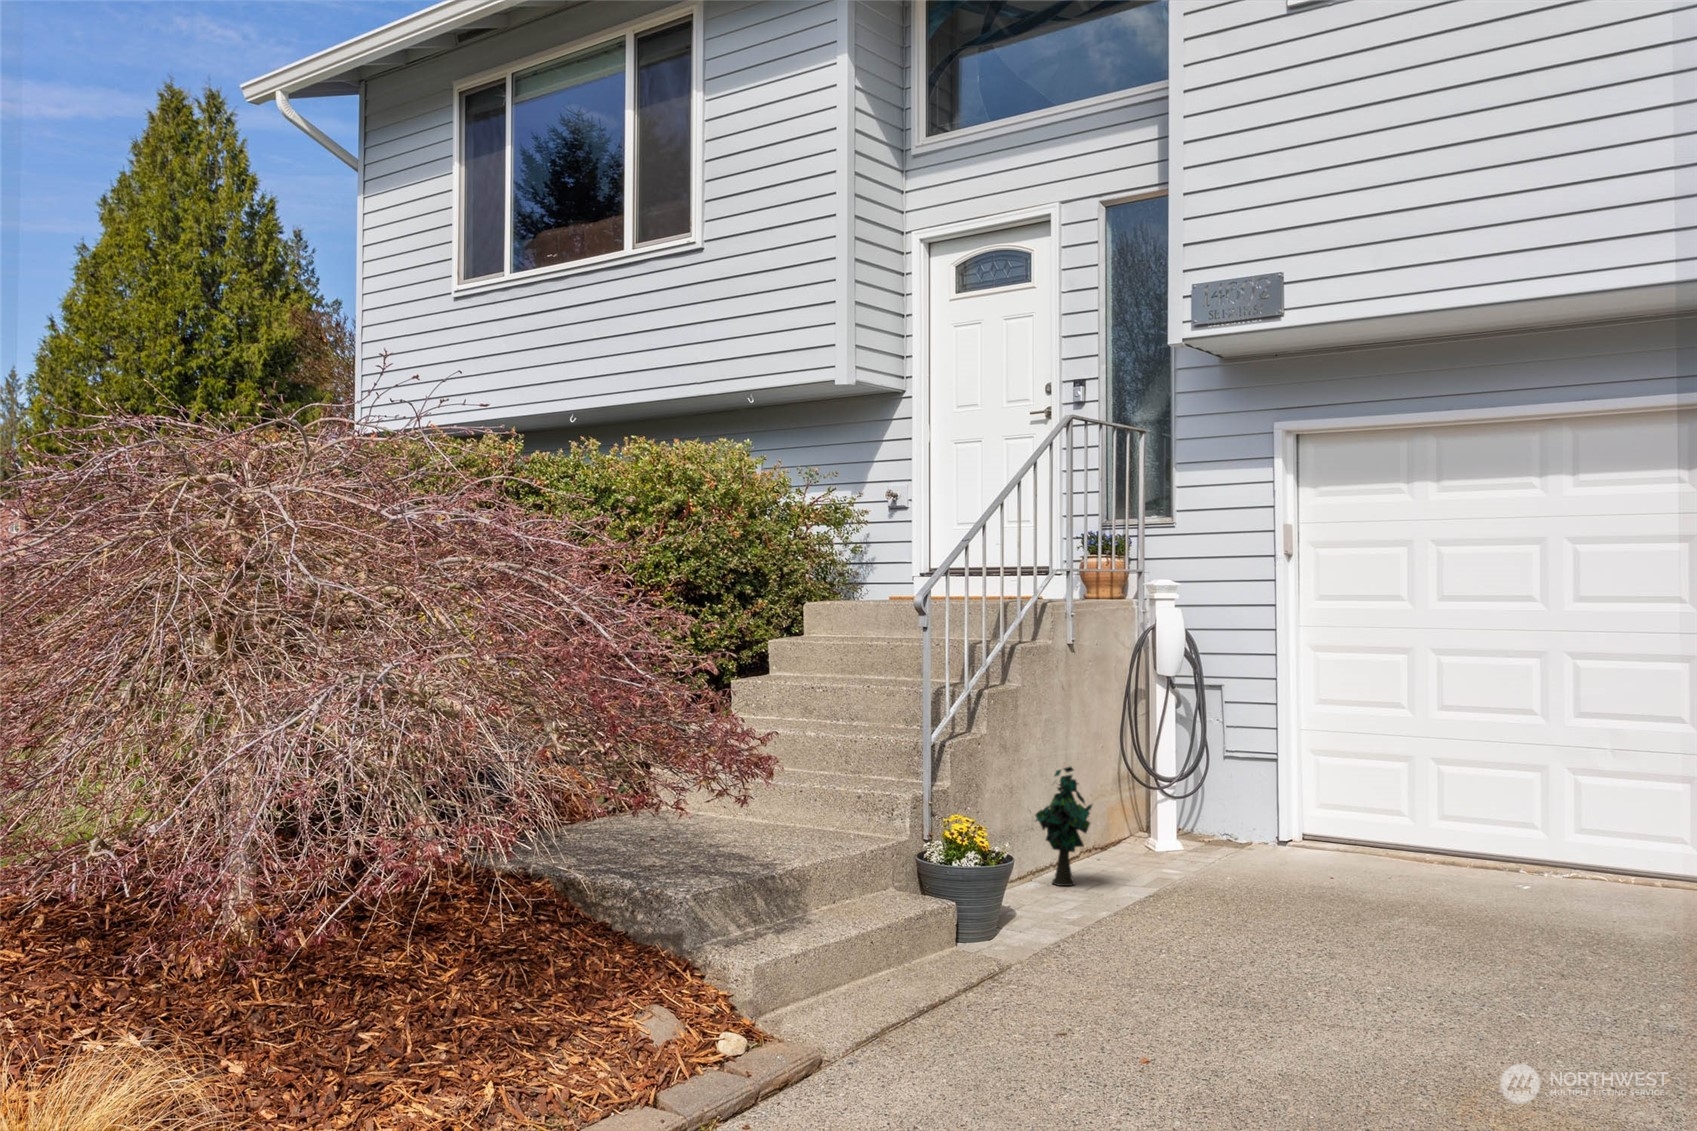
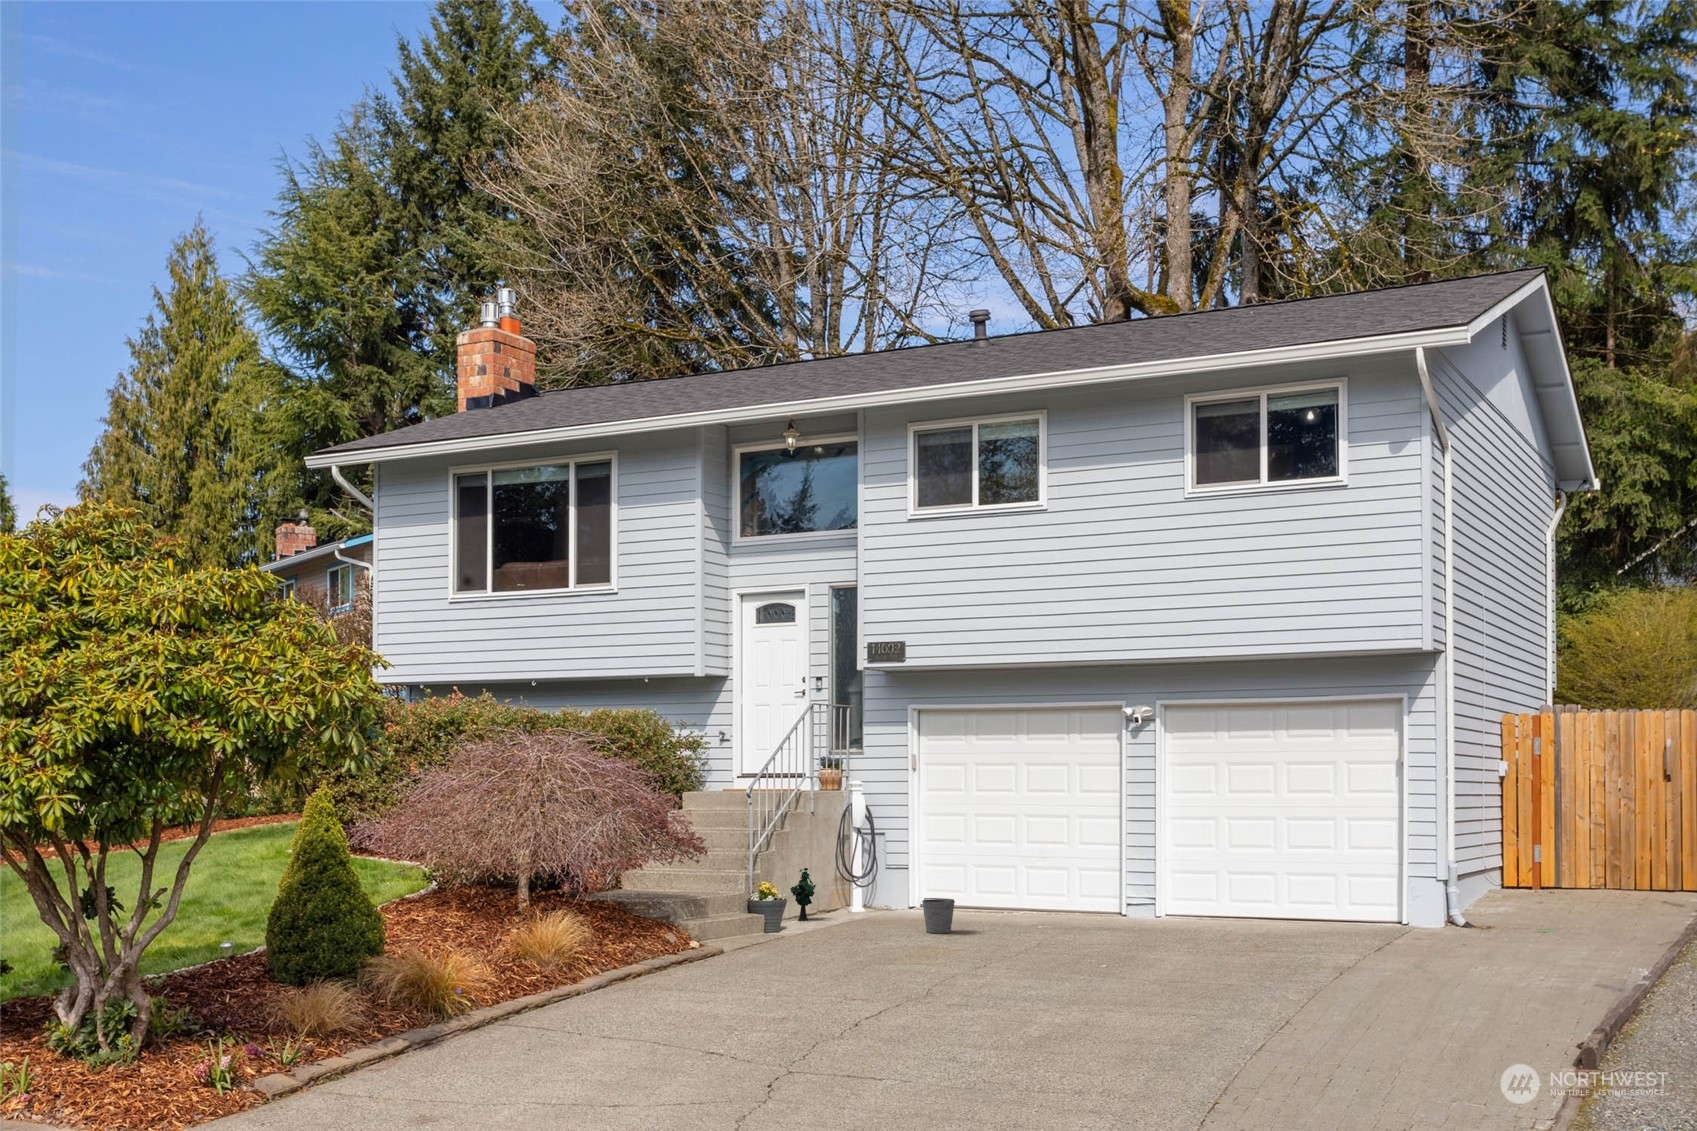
bucket: none [1397,868,1493,971] -> present [922,898,955,934]

